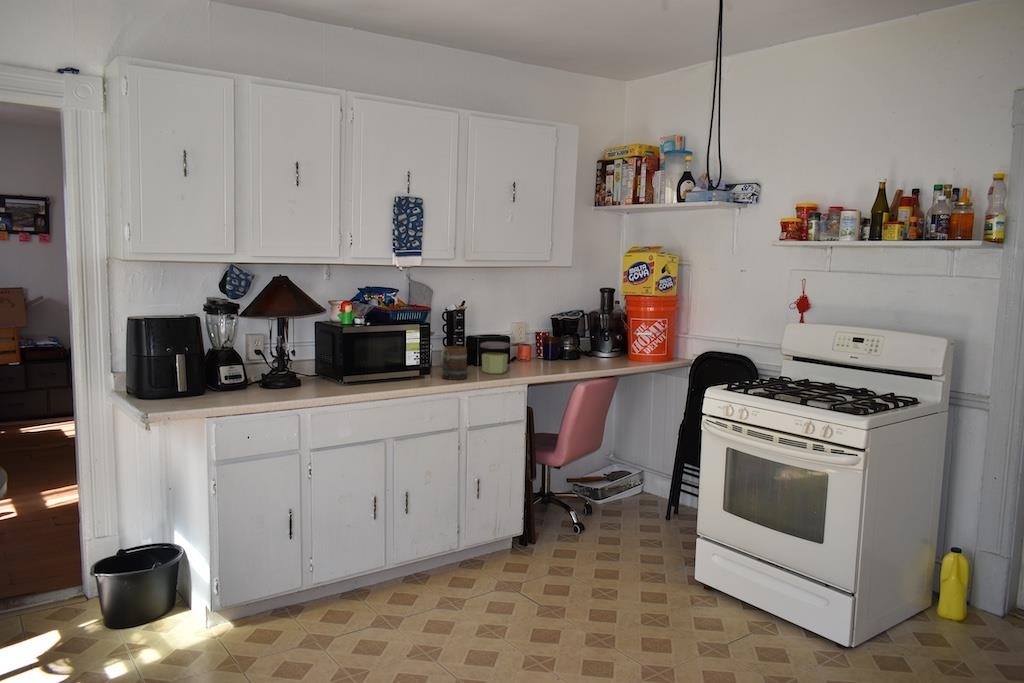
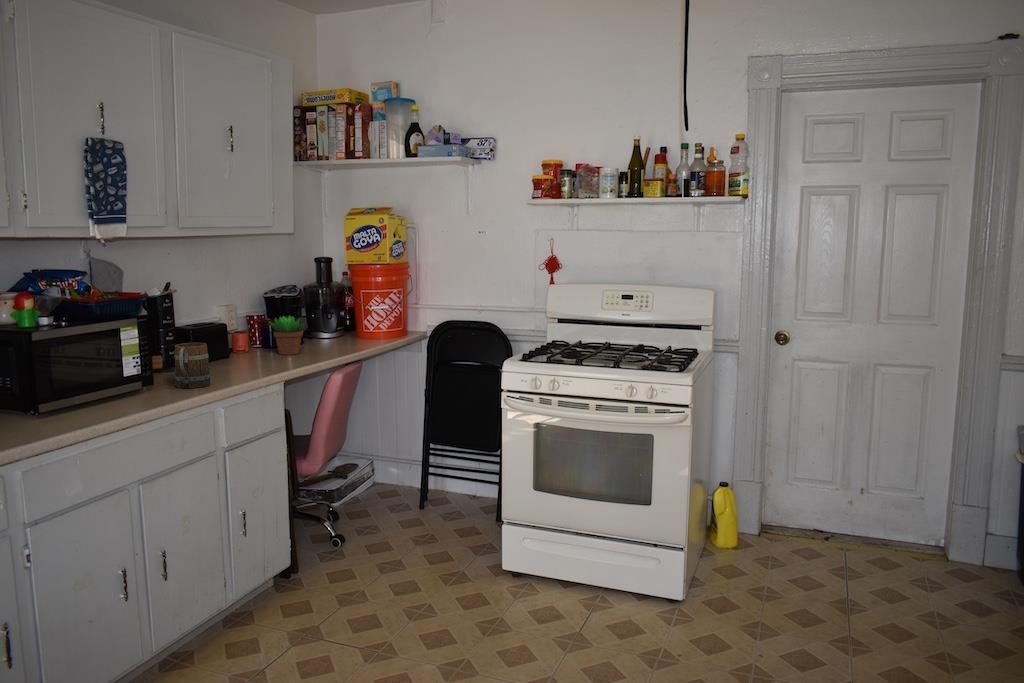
succulent plant: none [543,332,574,364] -> present [269,316,305,355]
jar: present [480,342,510,374] -> none [212,332,249,375]

